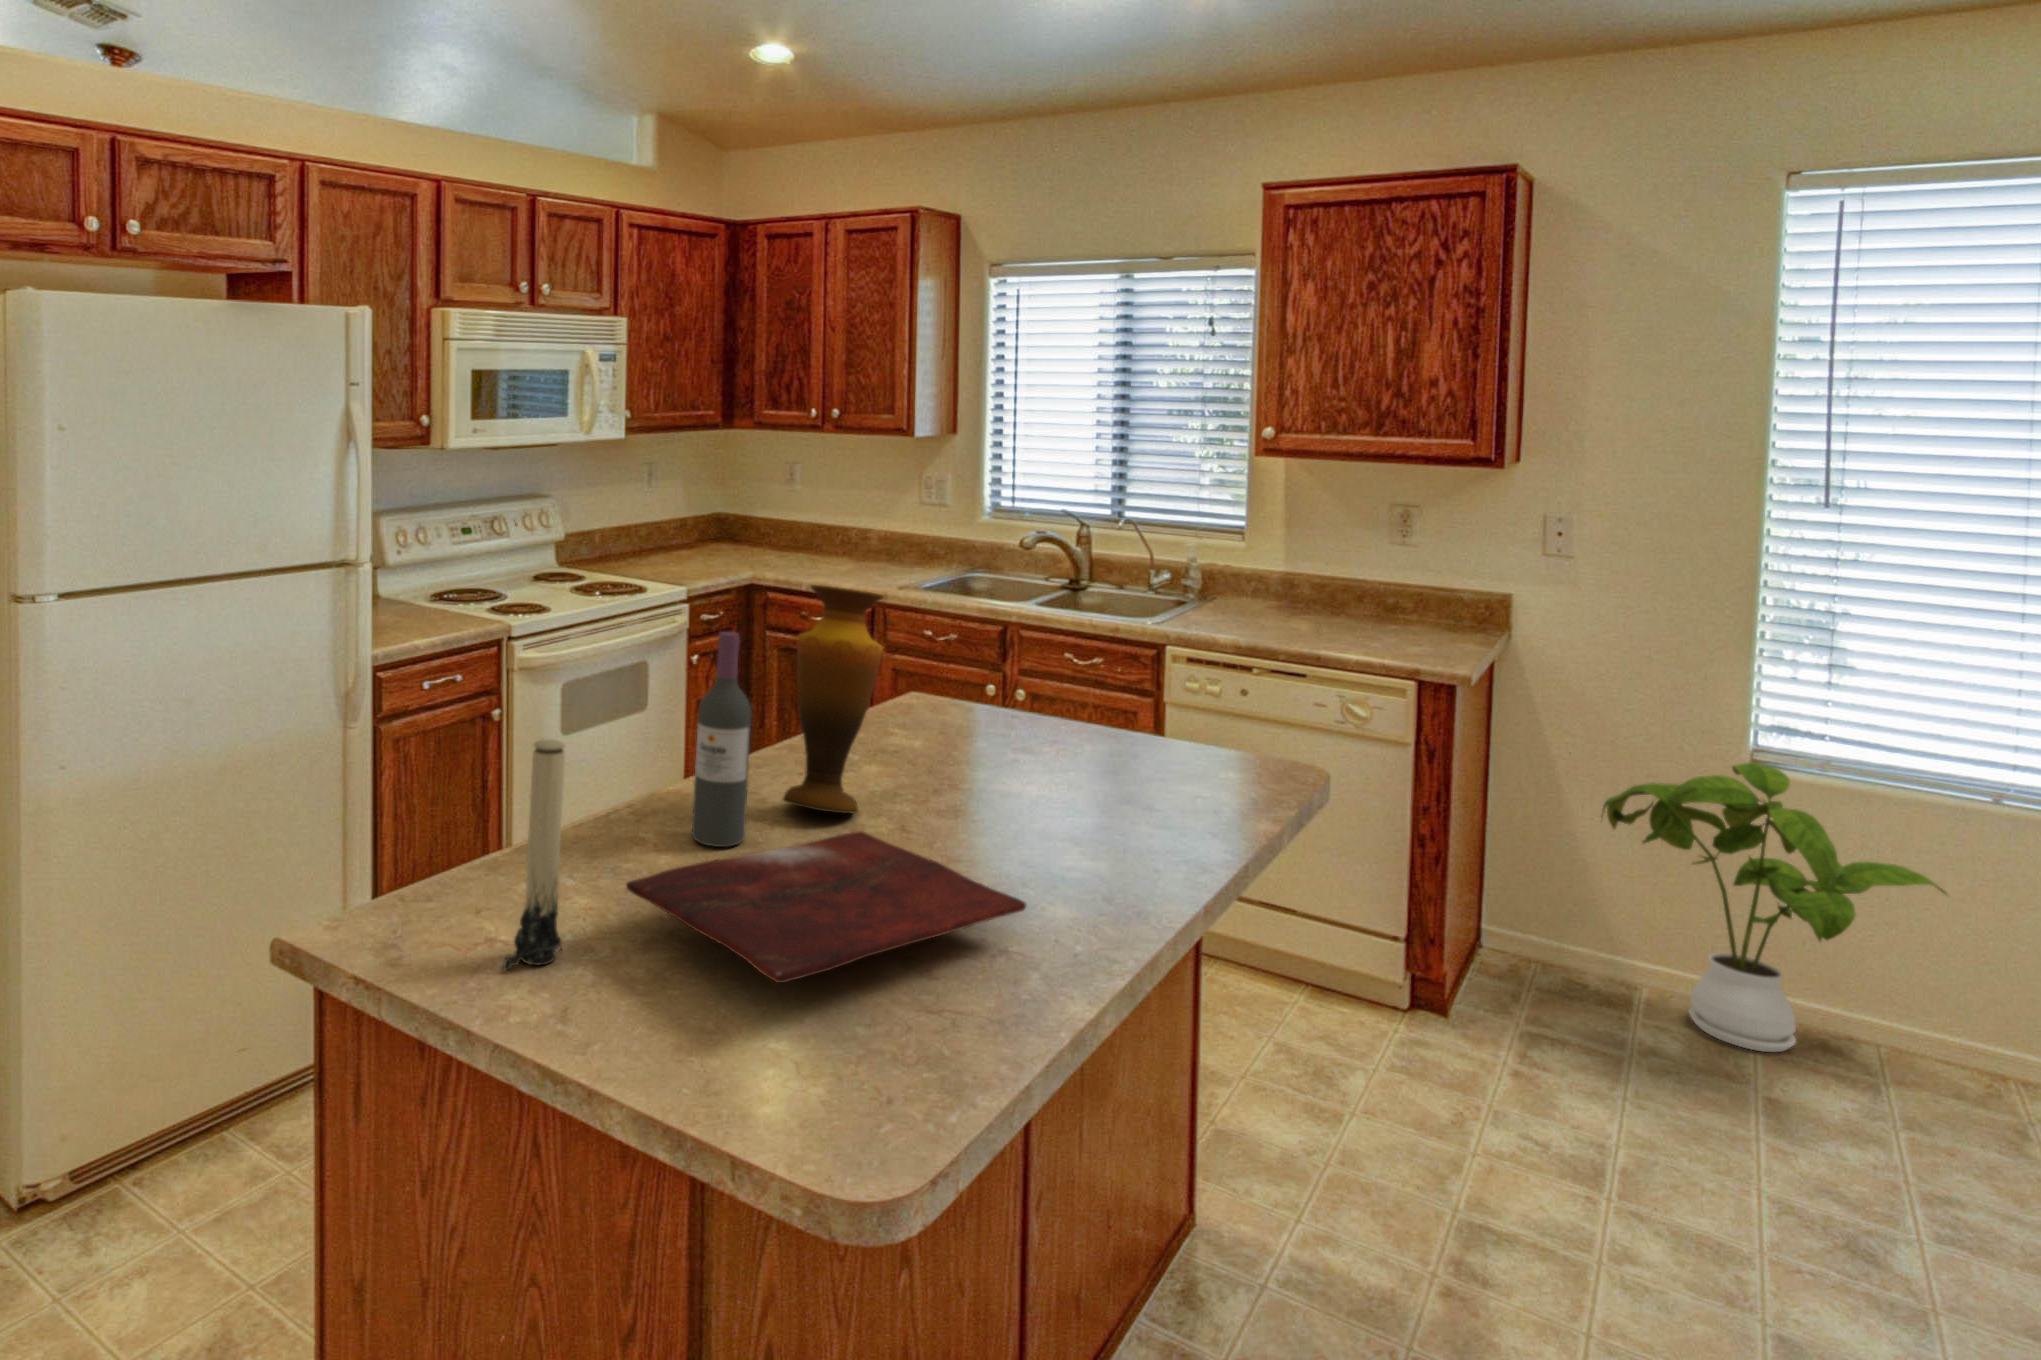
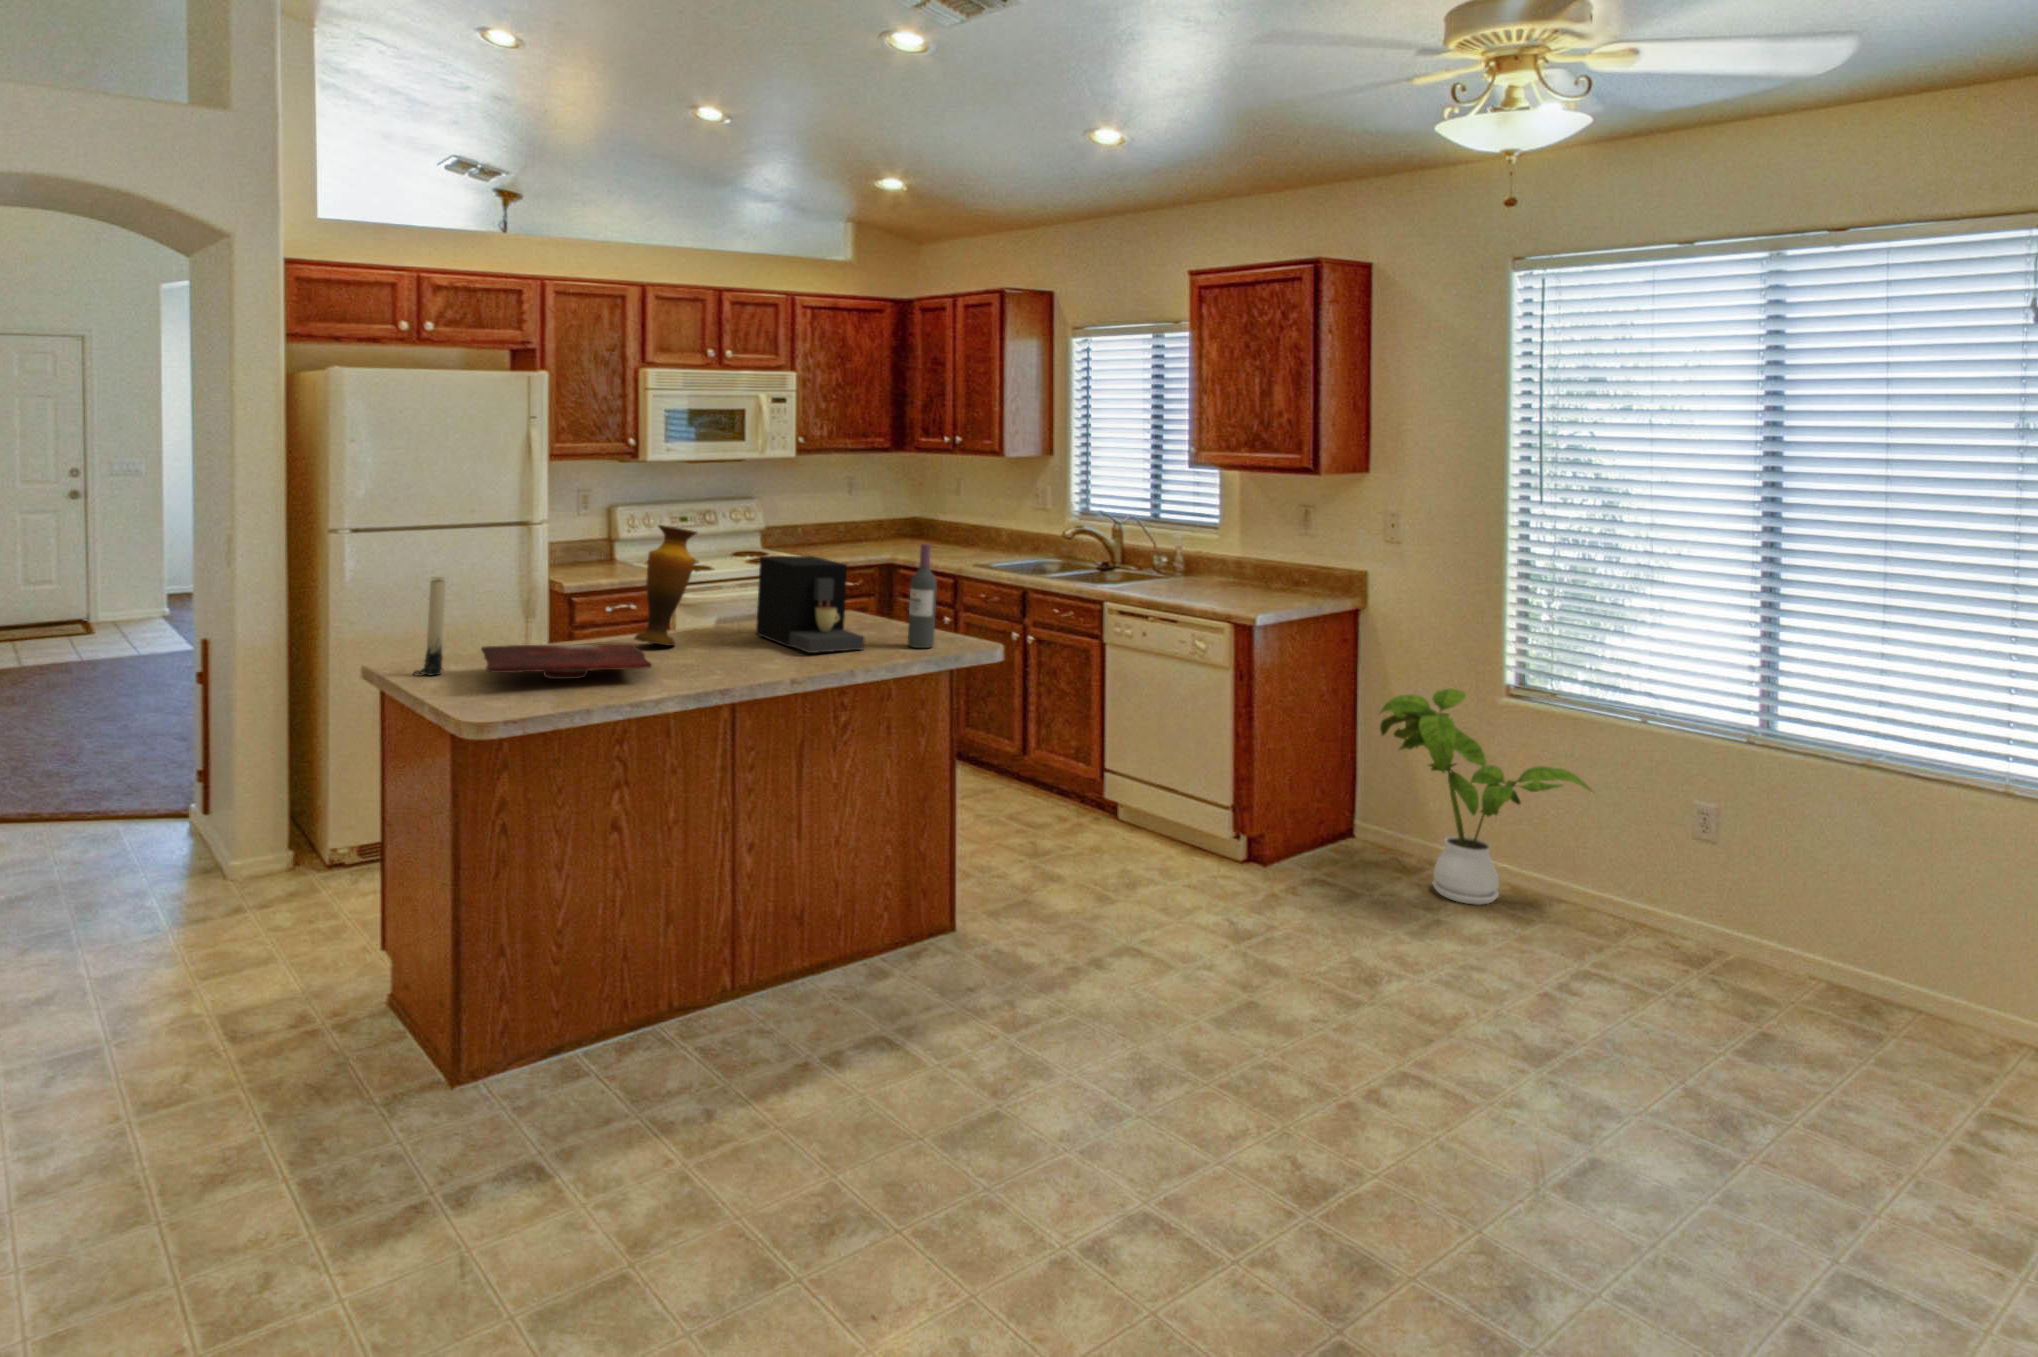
coffee maker: none [931,621,1170,813] -> present [756,556,865,653]
wine bottle: present [692,632,751,847] -> present [908,544,937,648]

